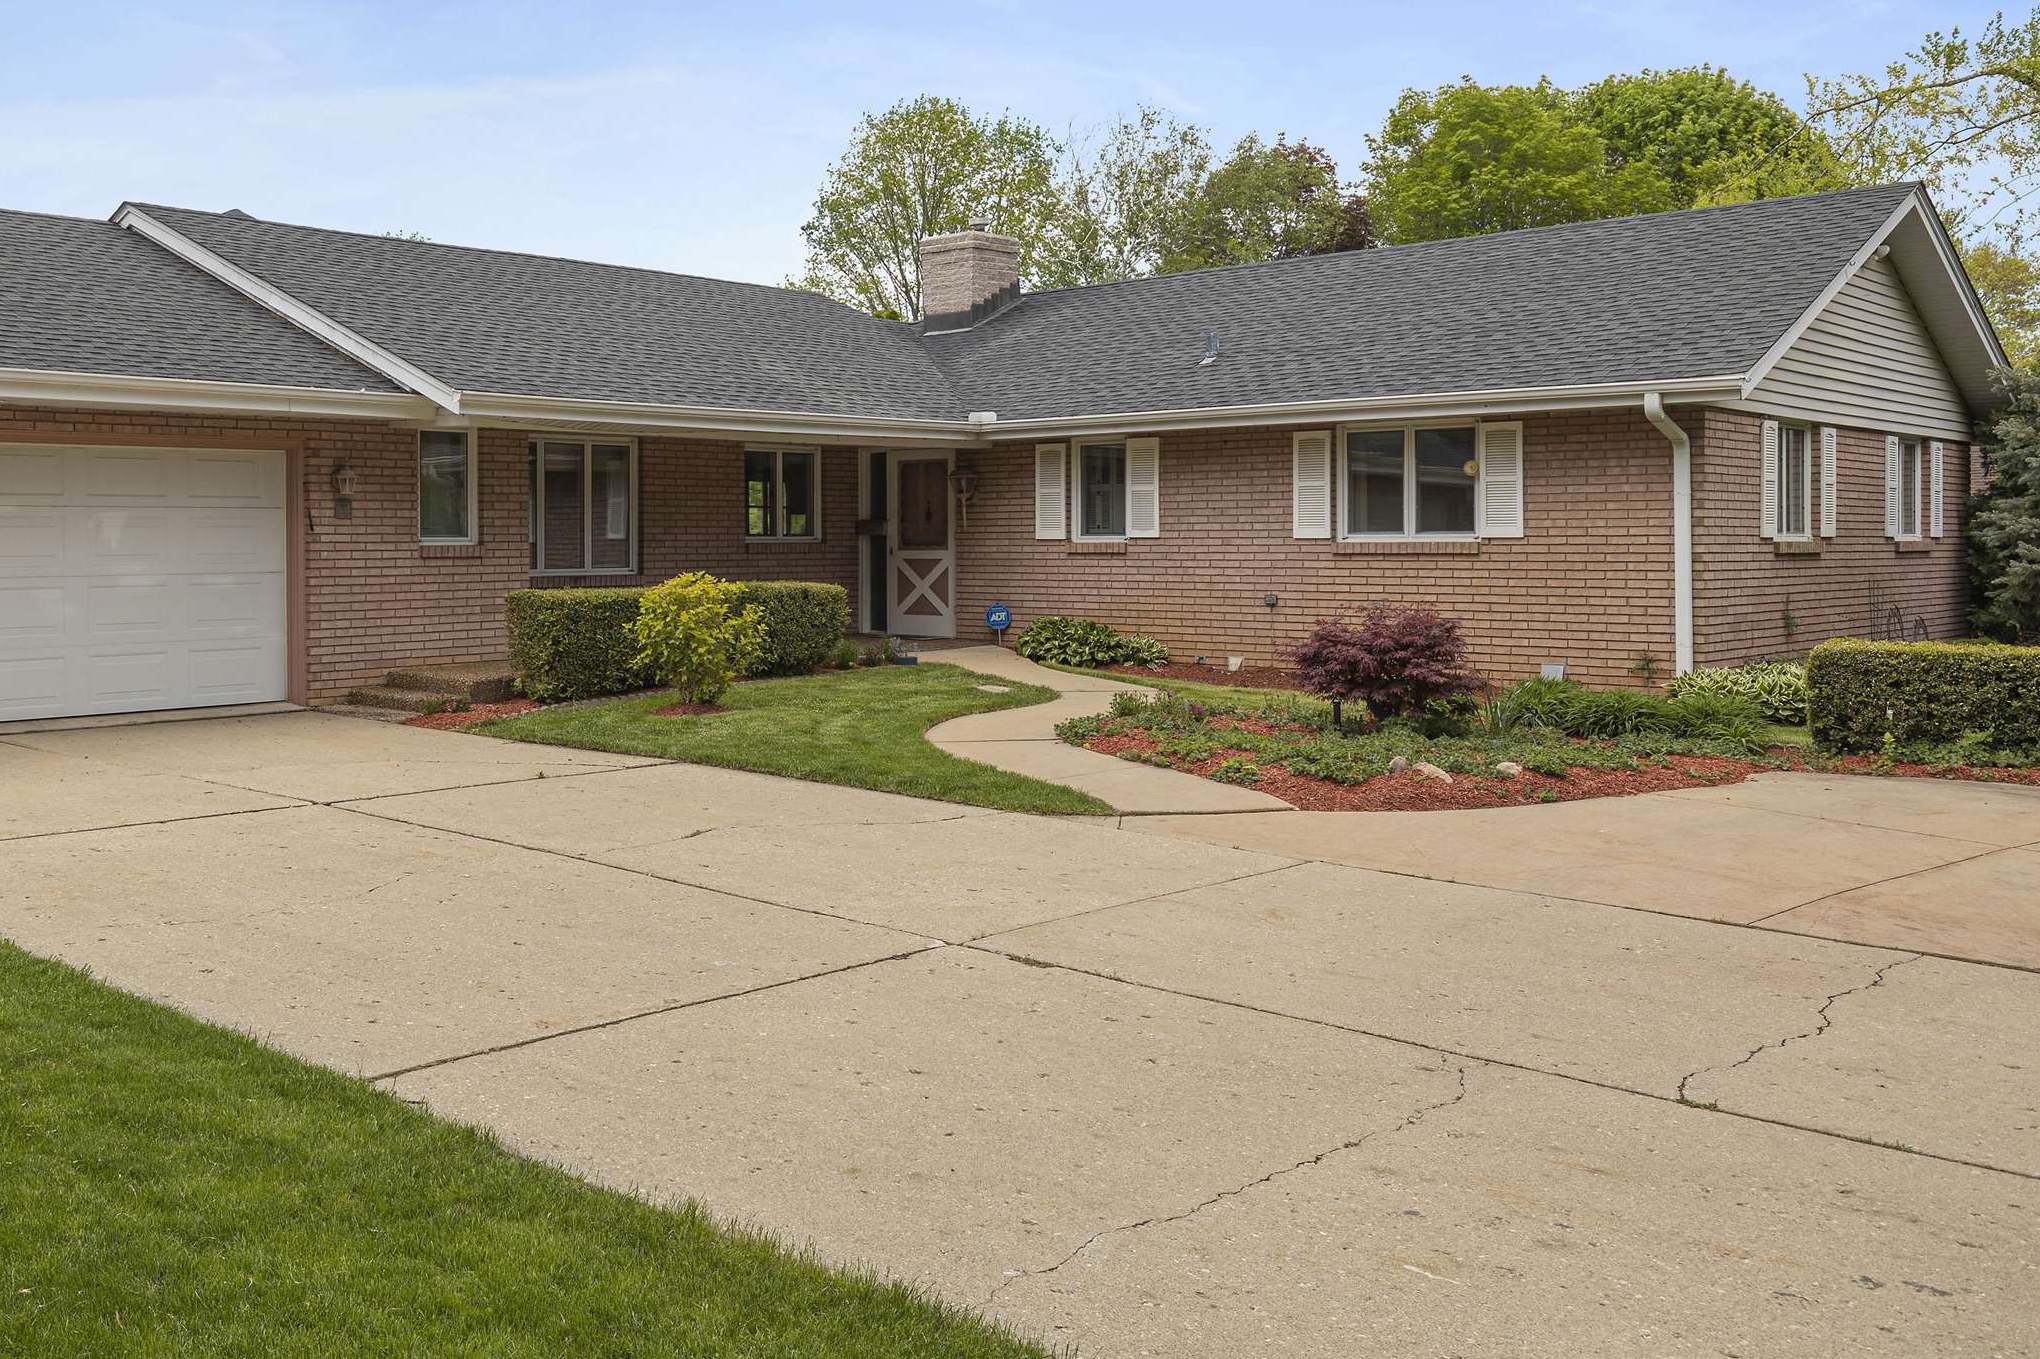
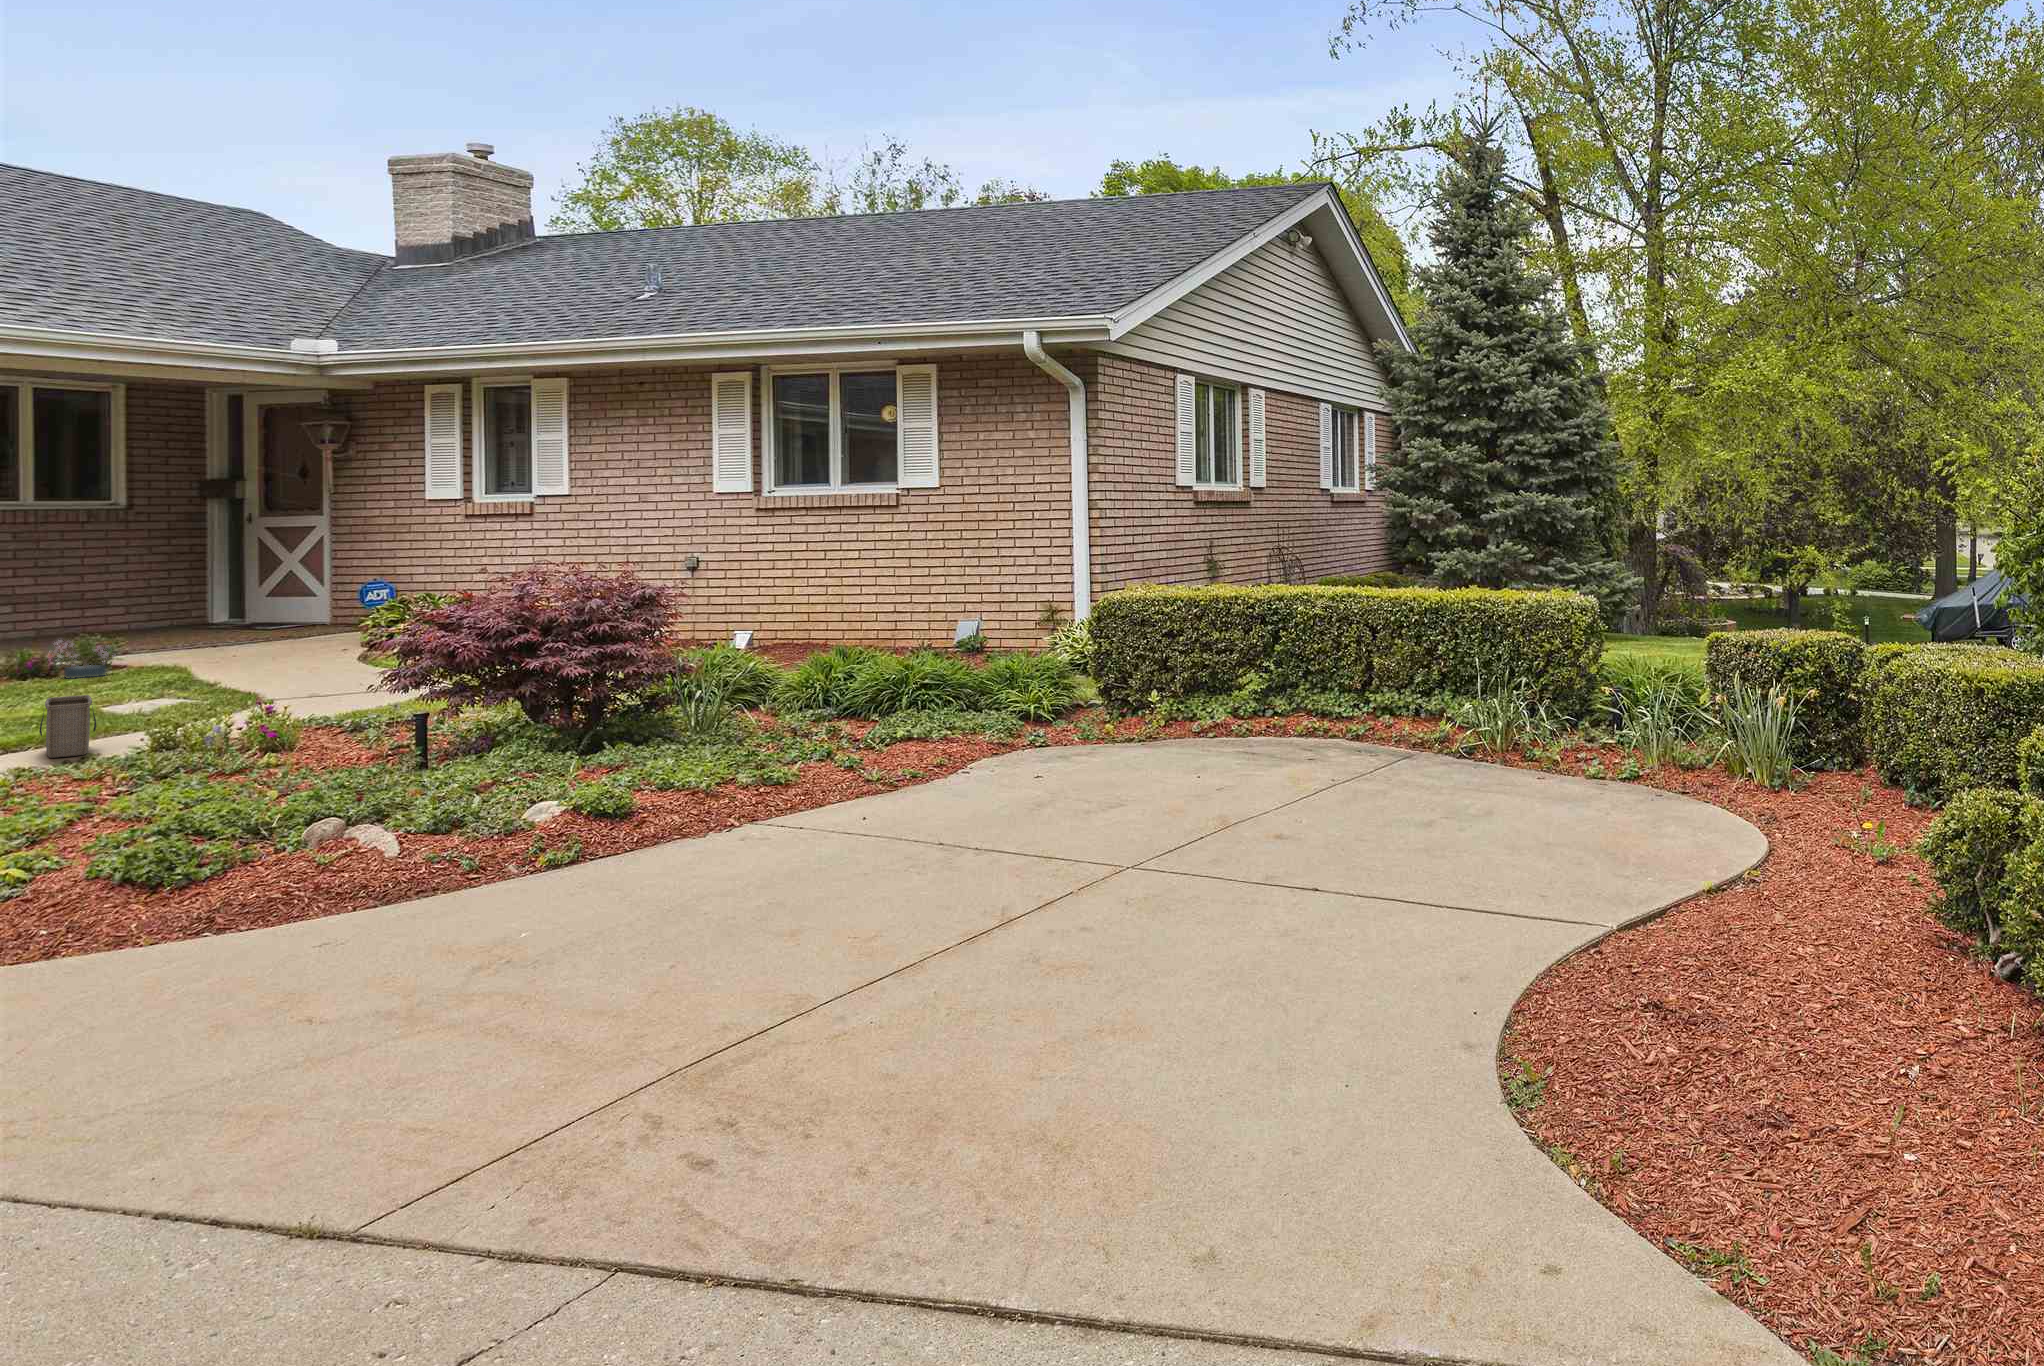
basket: none [1037,676,1075,715] -> present [39,695,96,758]

